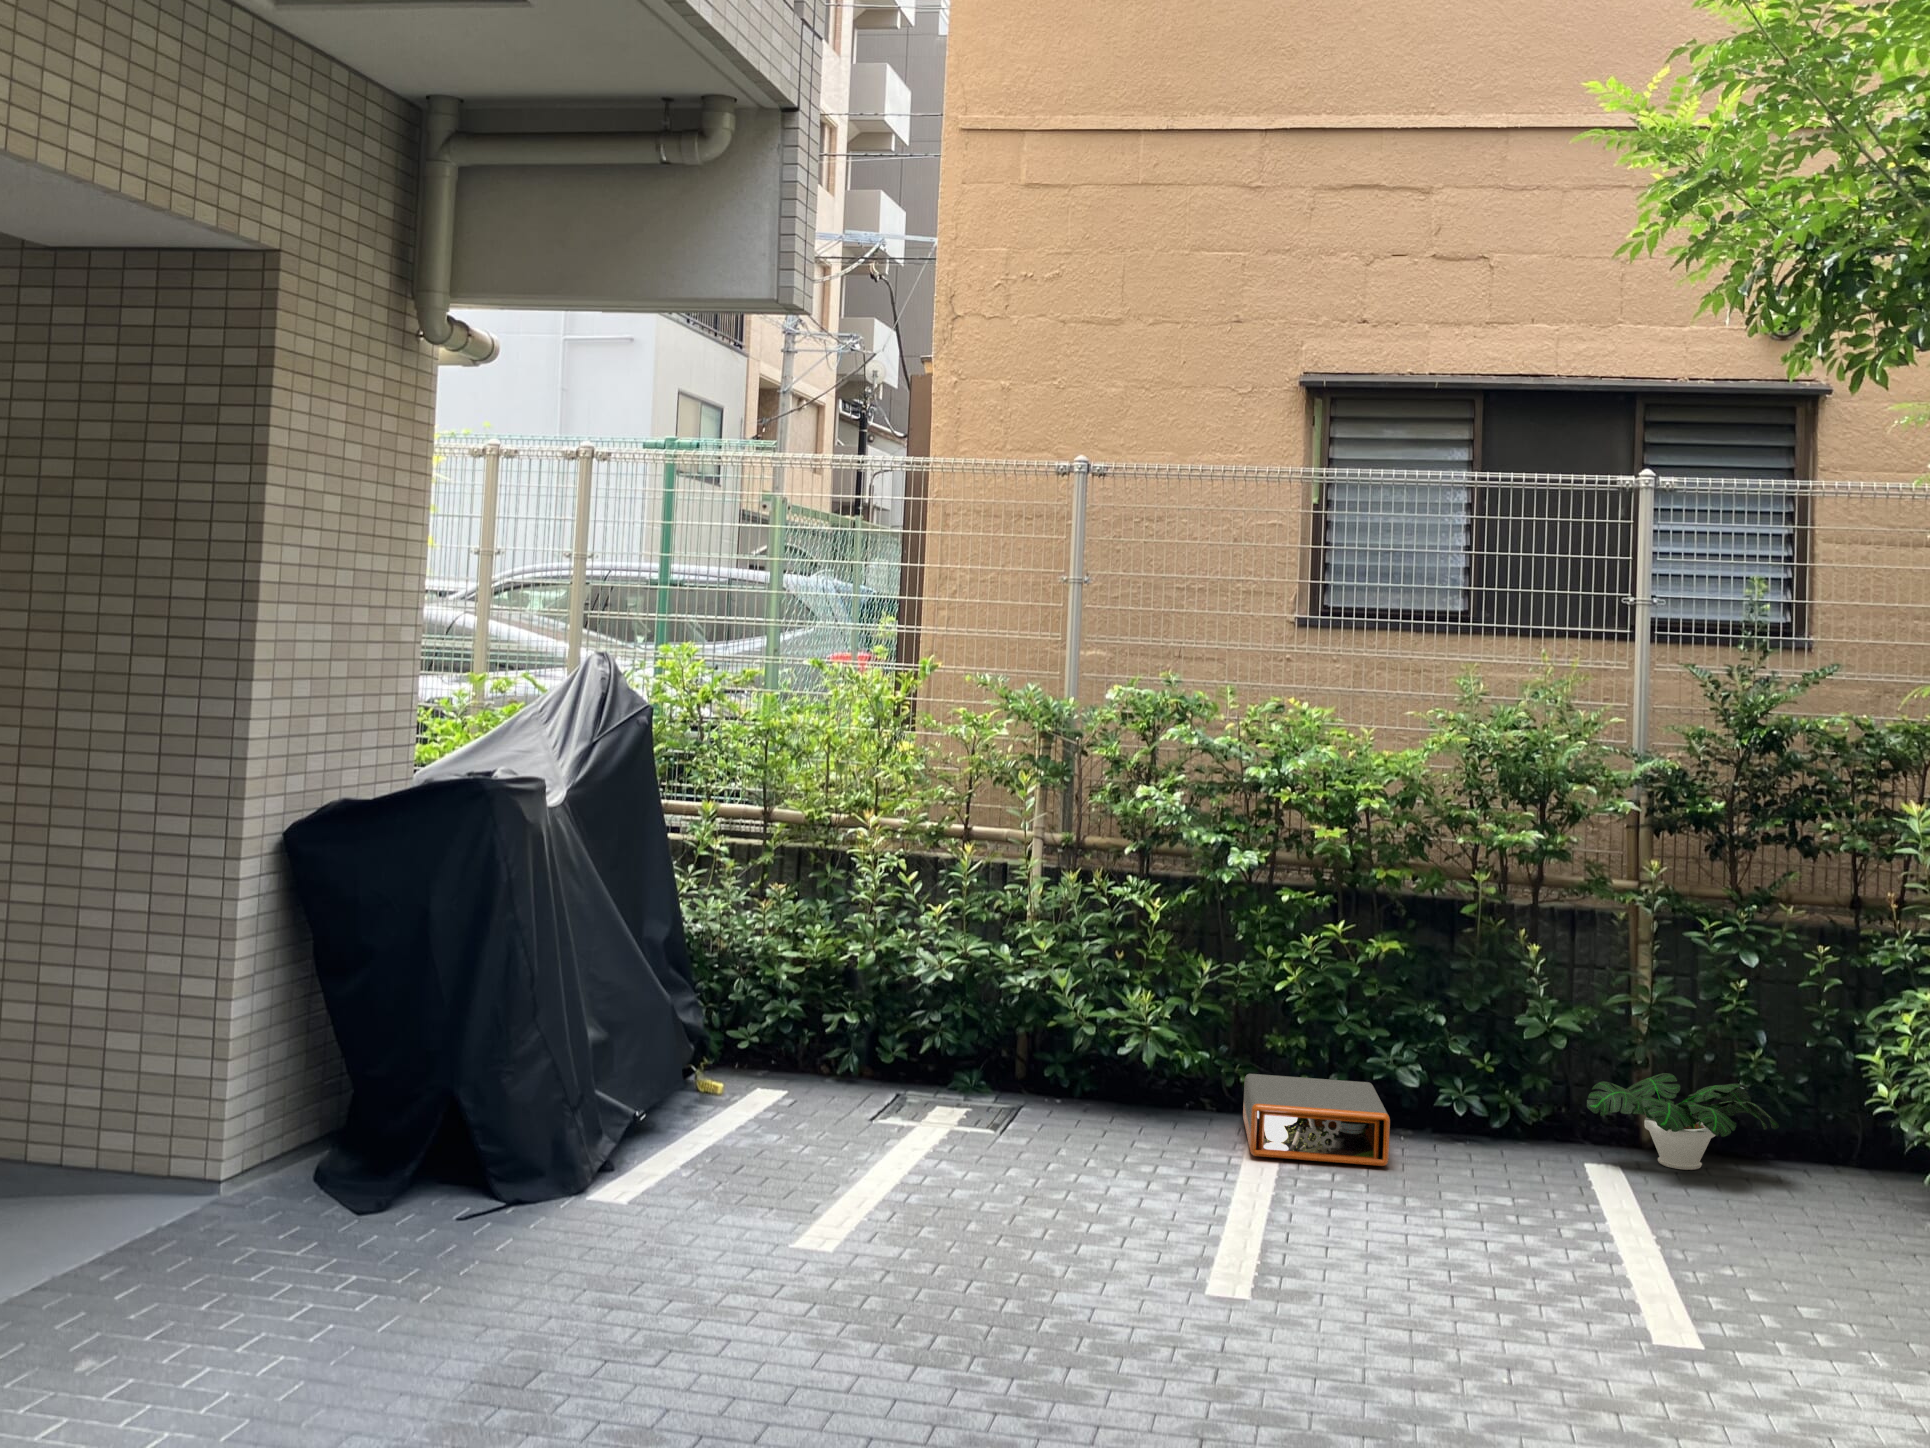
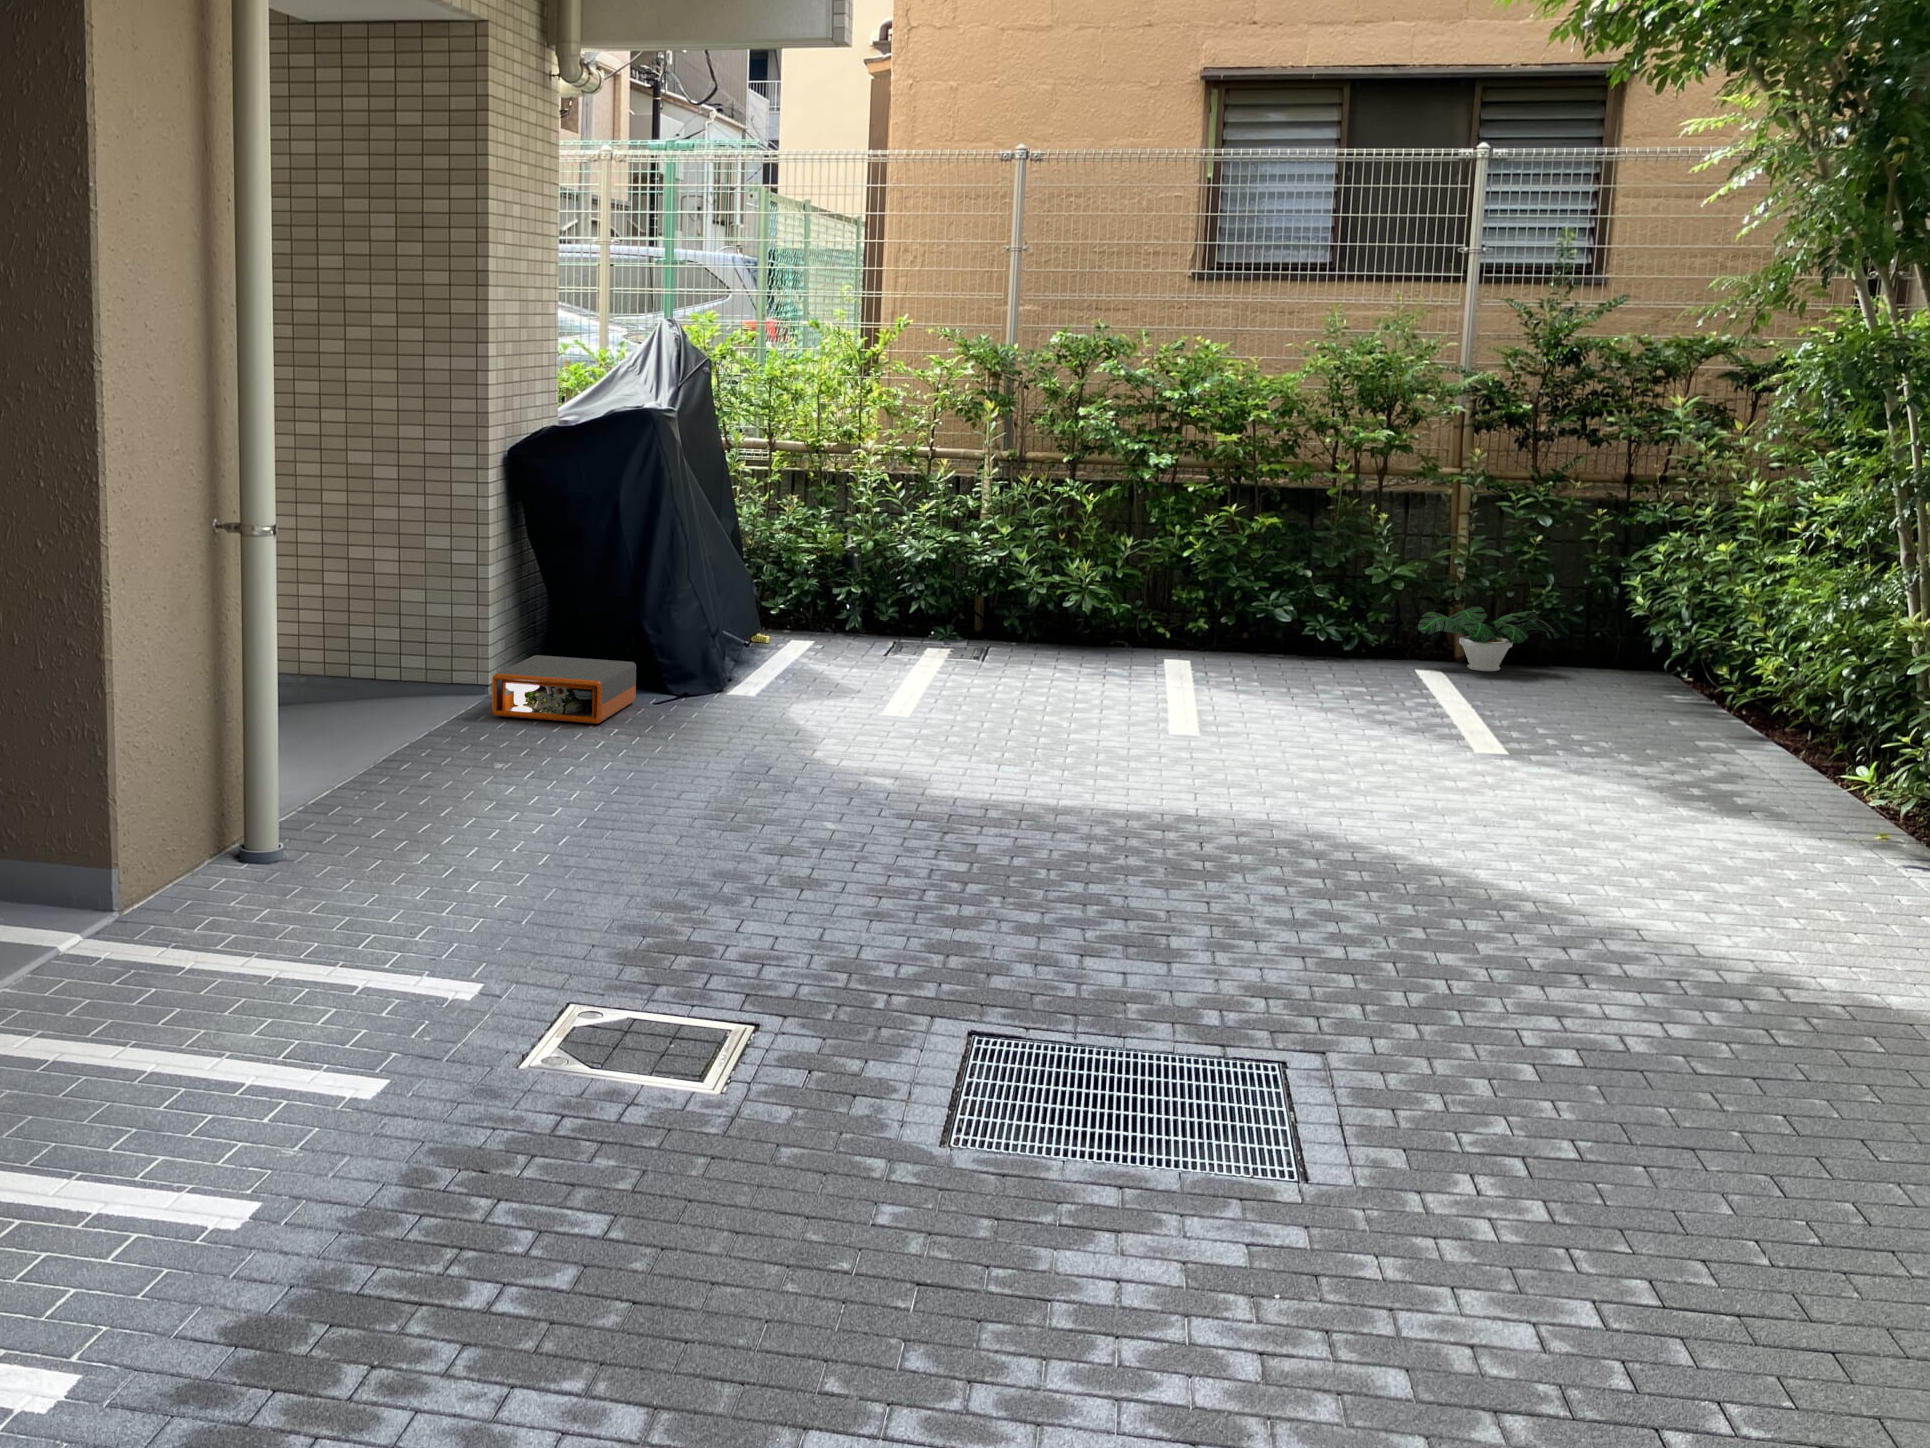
storage box: present [1243,1074,1390,1166] -> present [492,655,636,724]

